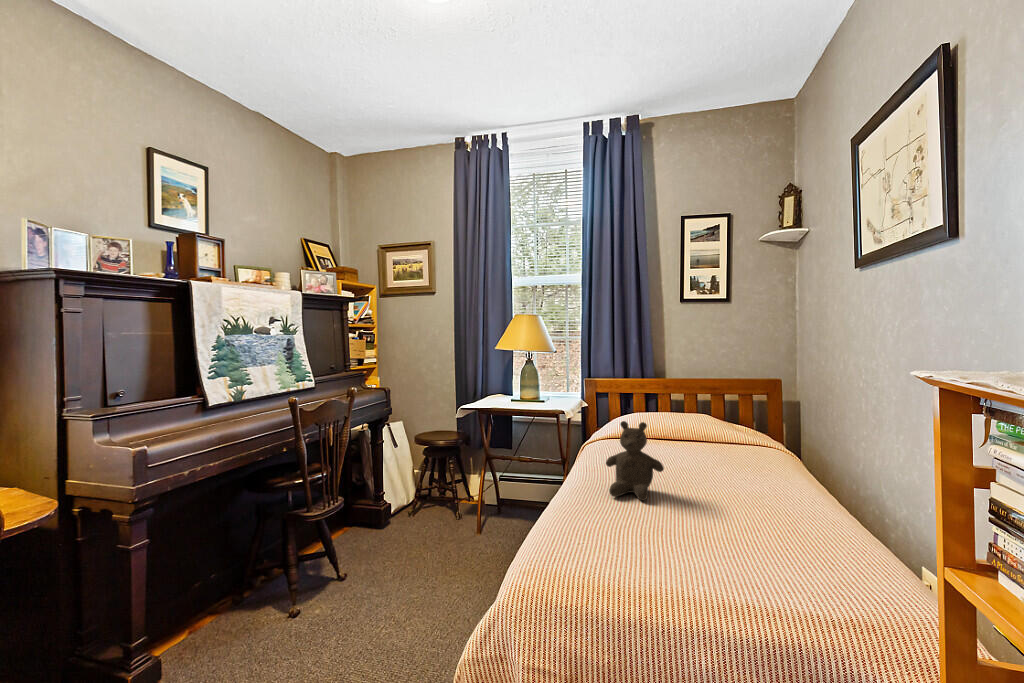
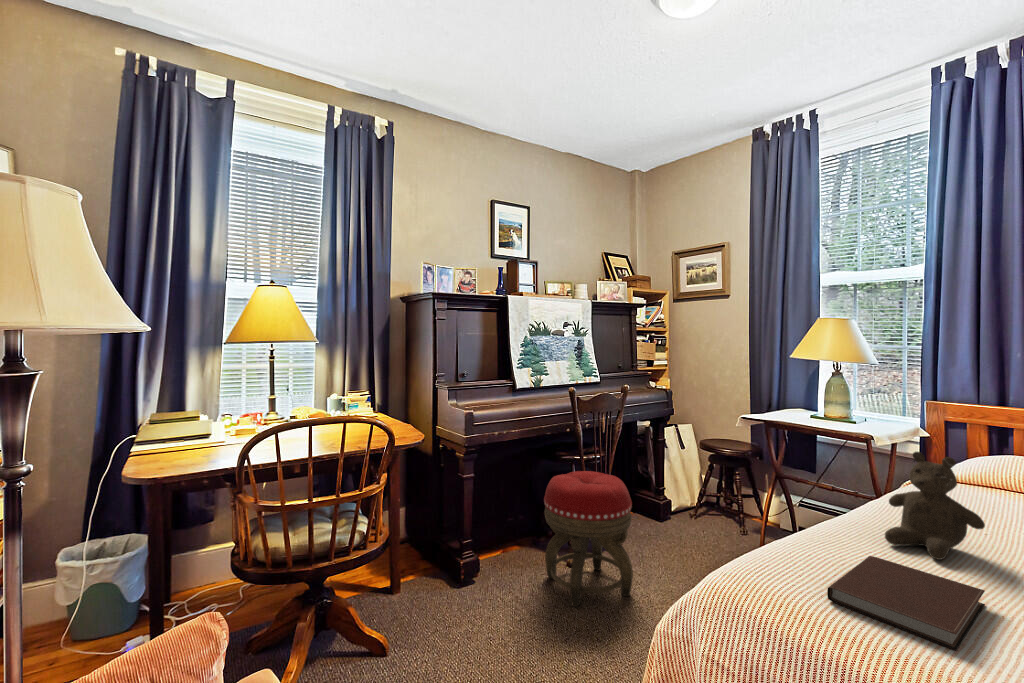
footstool: none [265,490,376,655] -> present [544,471,633,607]
notebook: none [605,510,690,563] -> present [827,556,985,650]

